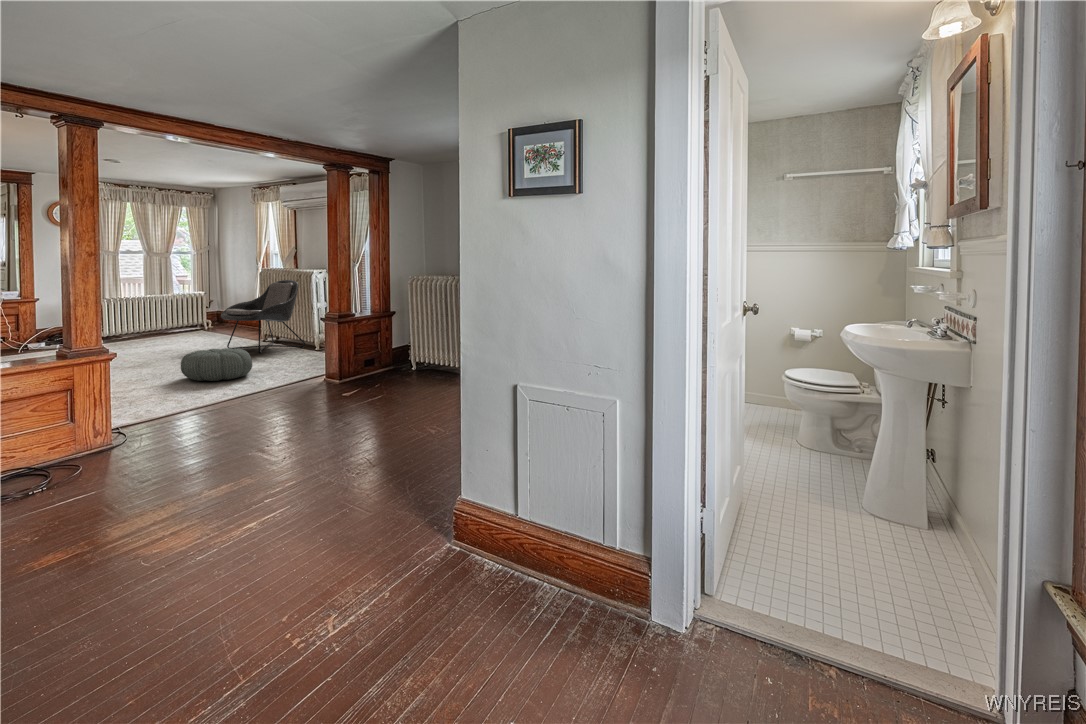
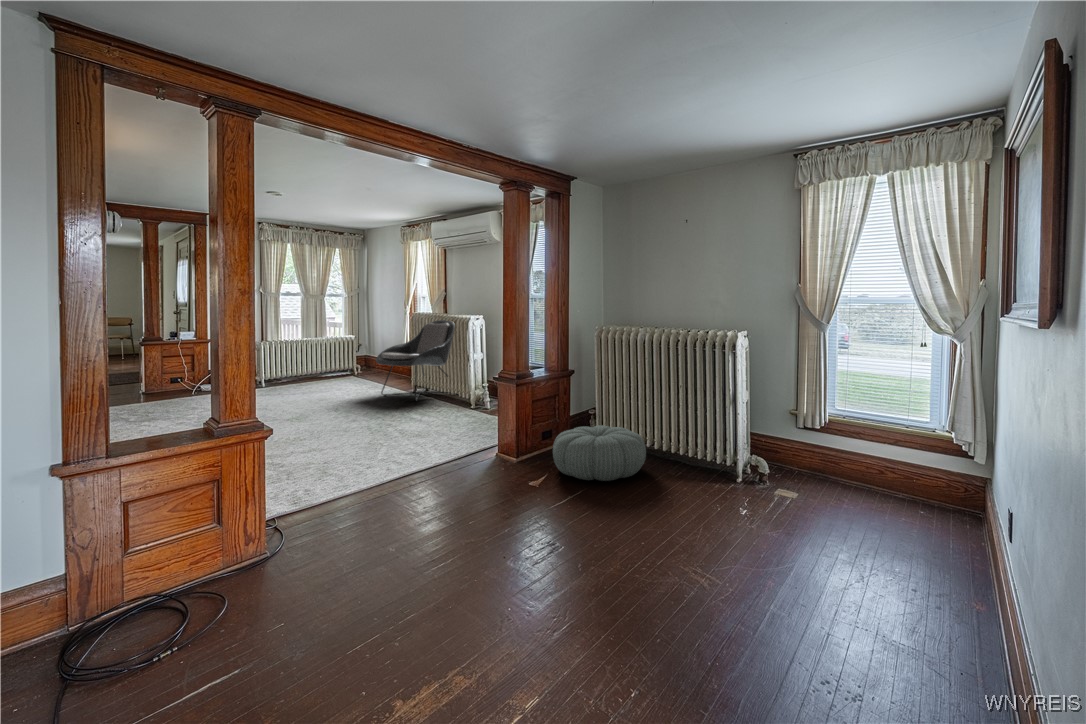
pouf: present [181,348,252,381] -> present [553,425,646,481]

